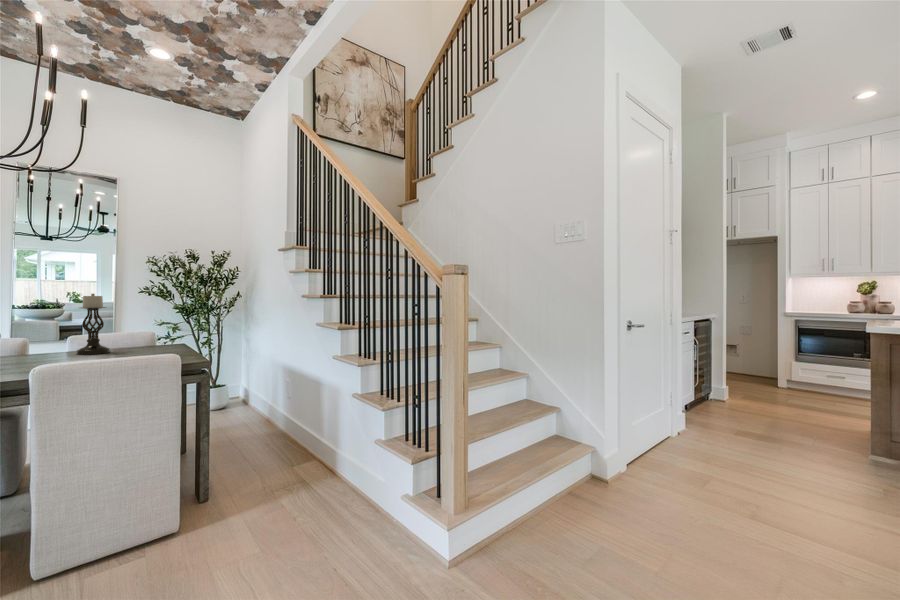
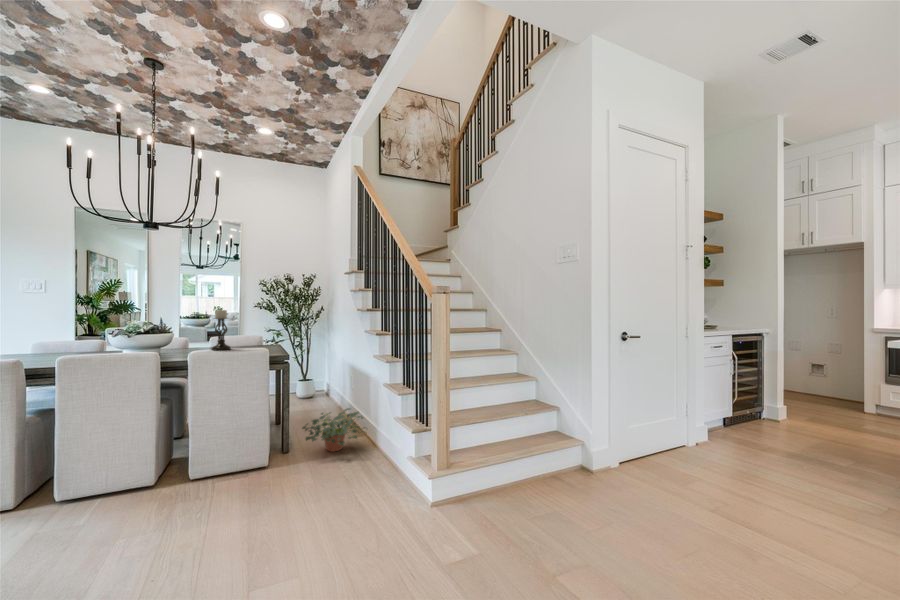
potted plant: none [229,424,323,486] -> present [302,408,363,452]

